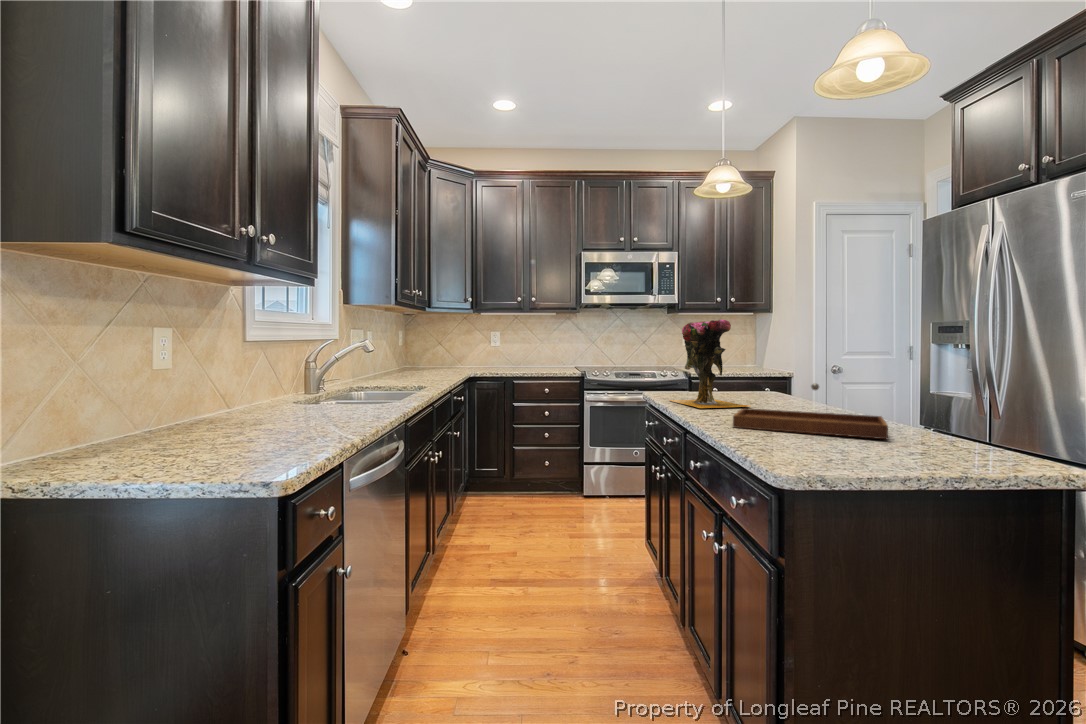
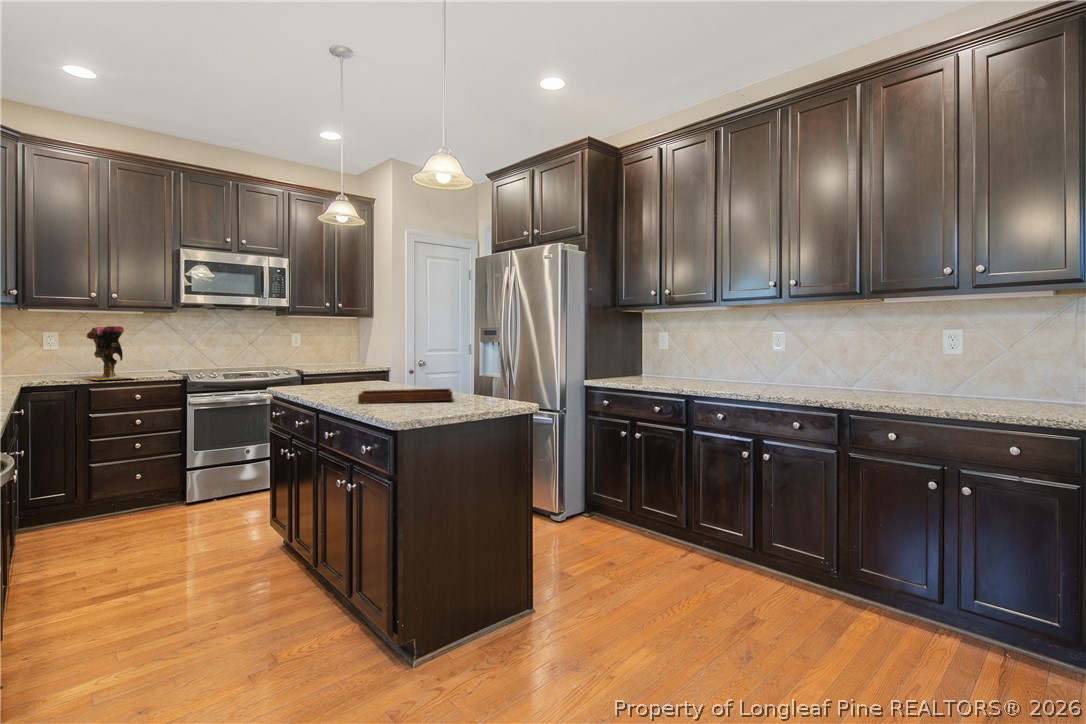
vase: present [670,320,749,408] -> present [87,326,130,380]

